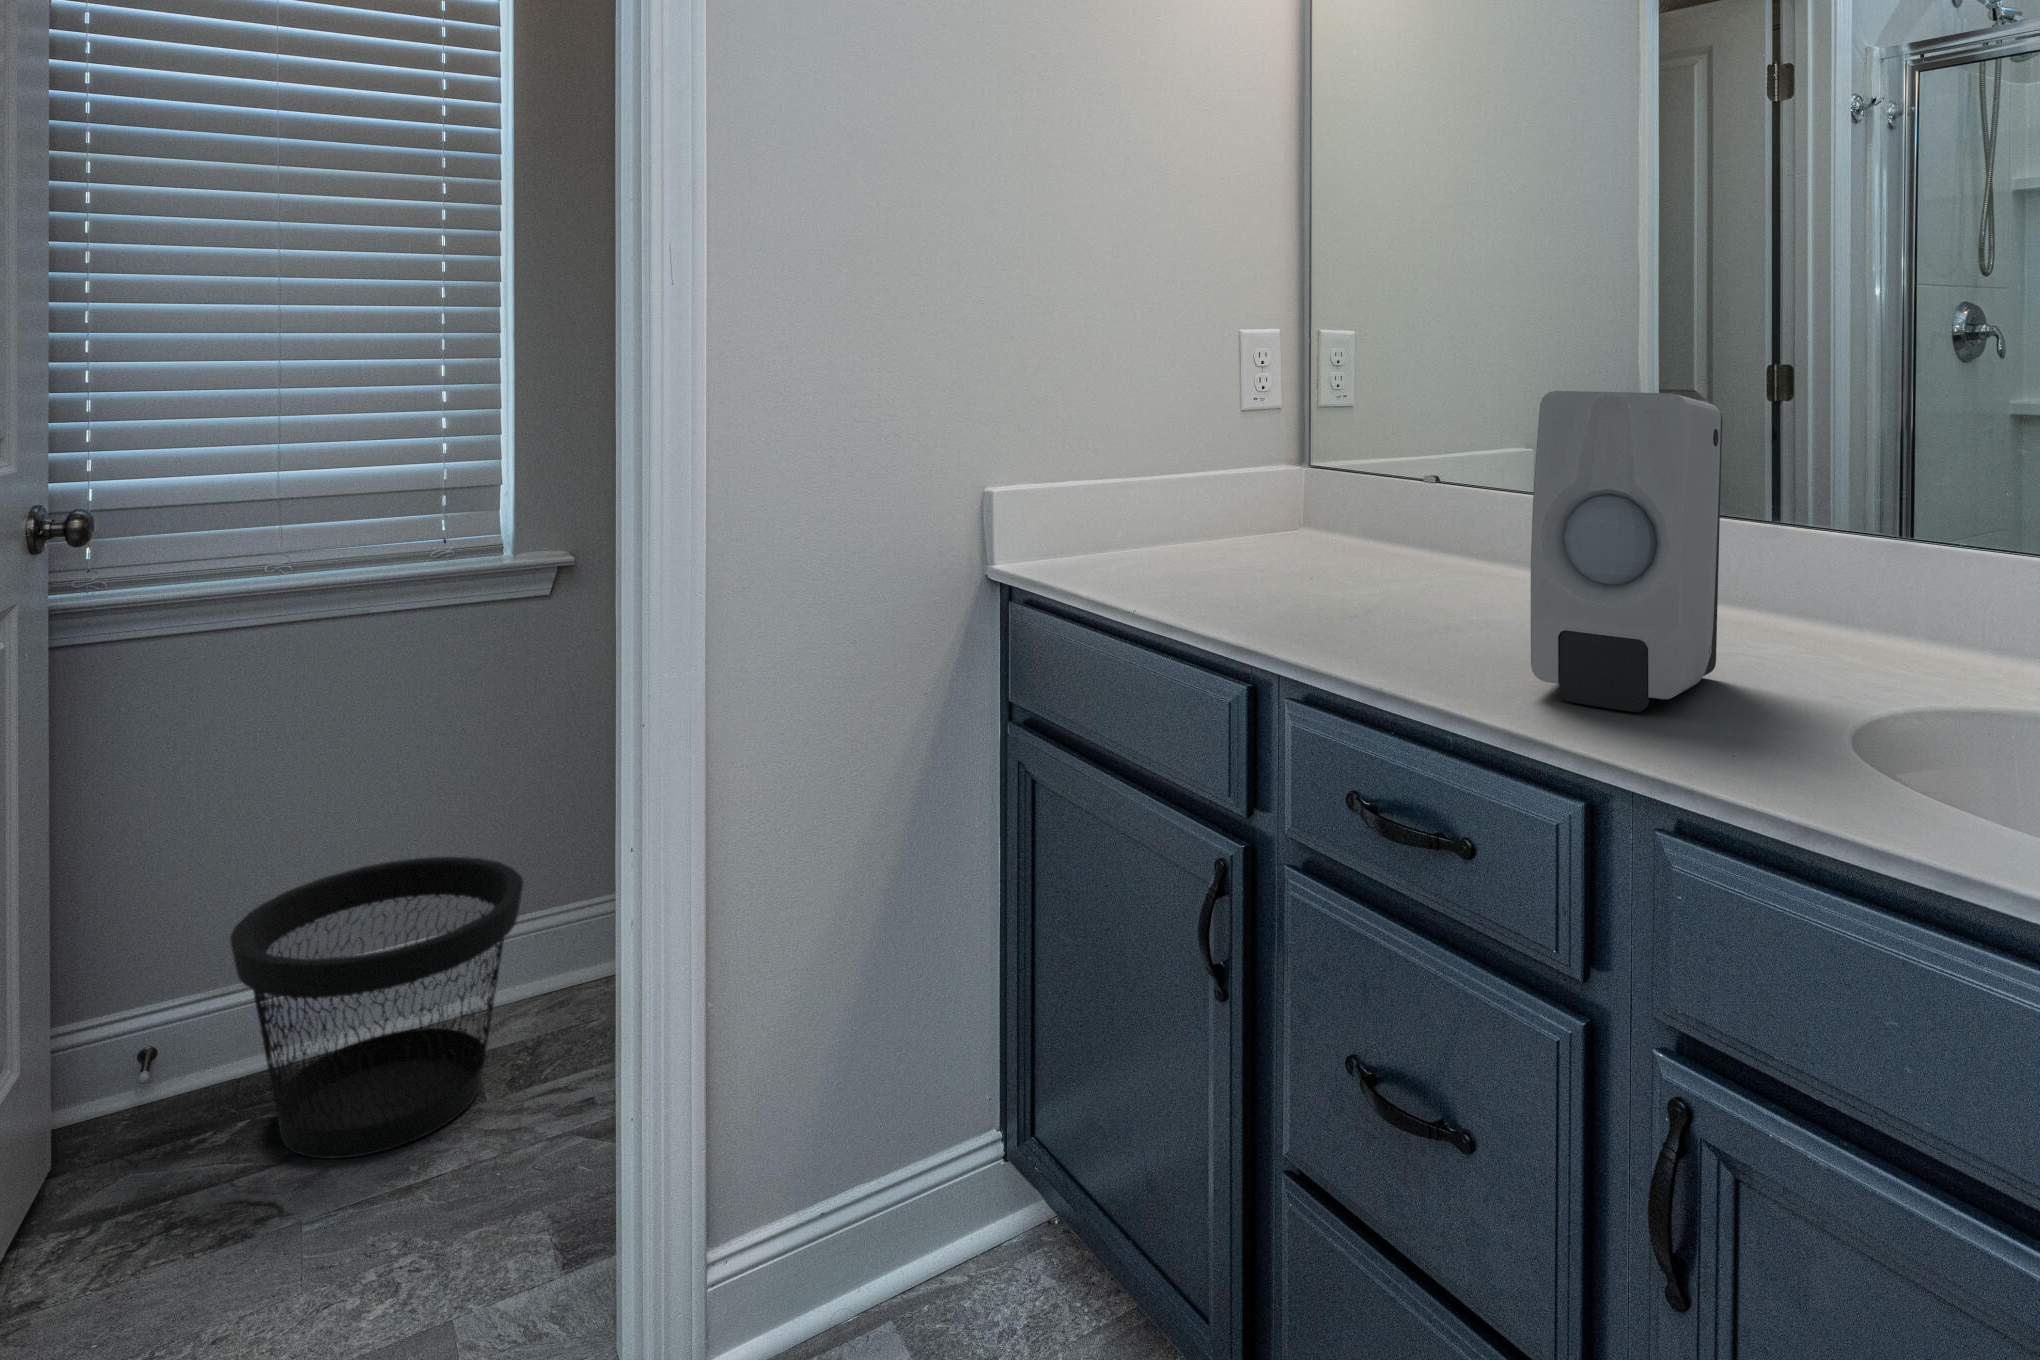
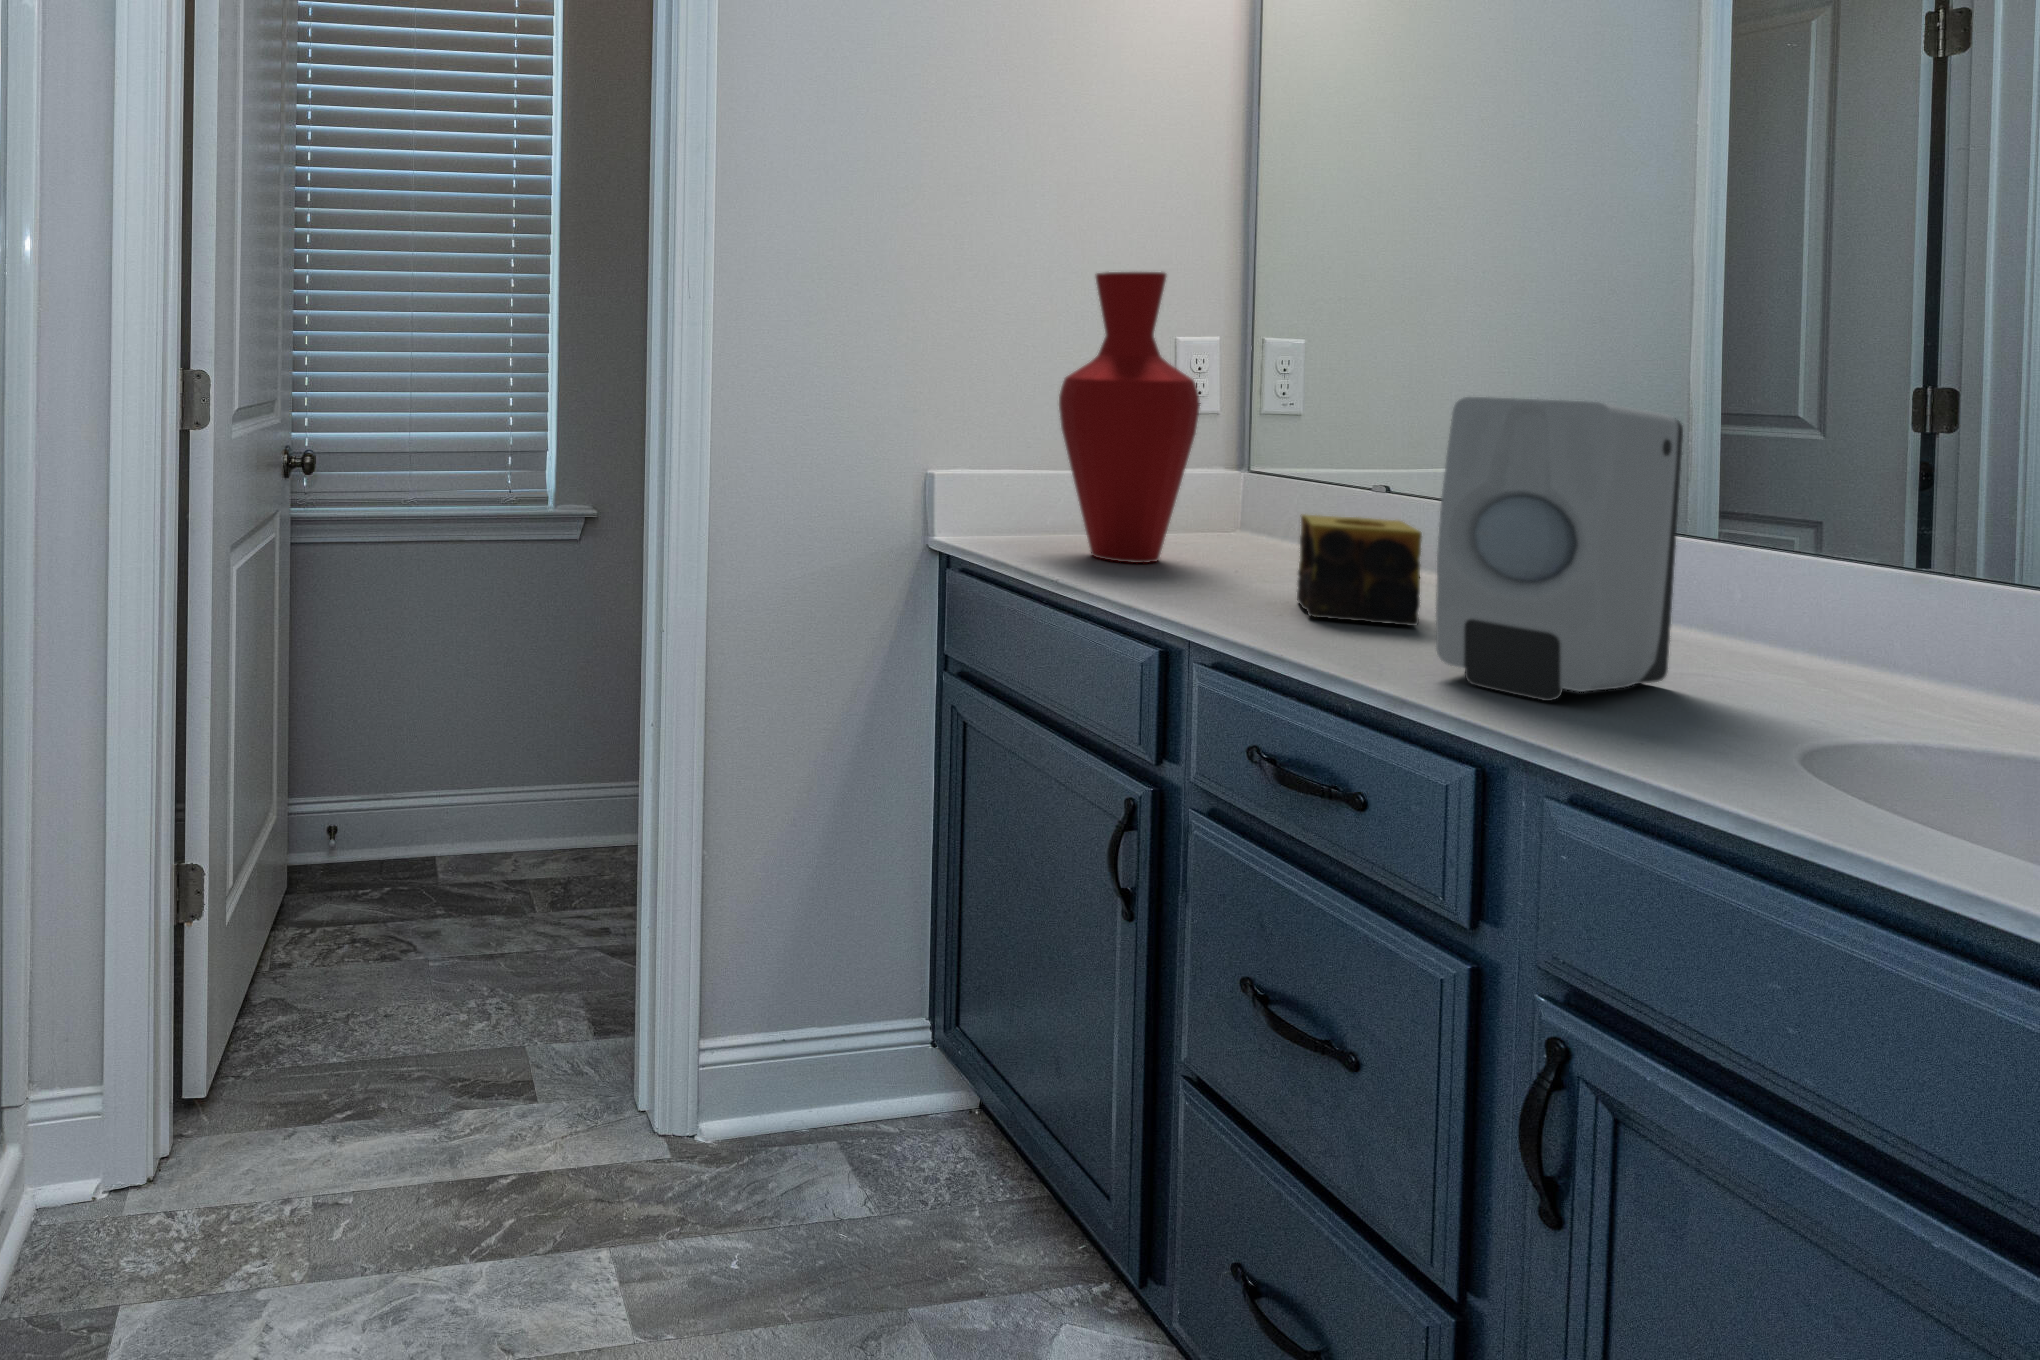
vase: none [1125,261,1266,583] -> present [1059,272,1200,563]
candle: none [1372,521,1491,634] -> present [1297,515,1422,626]
wastebasket: present [230,857,523,1159] -> none [378,727,564,933]

